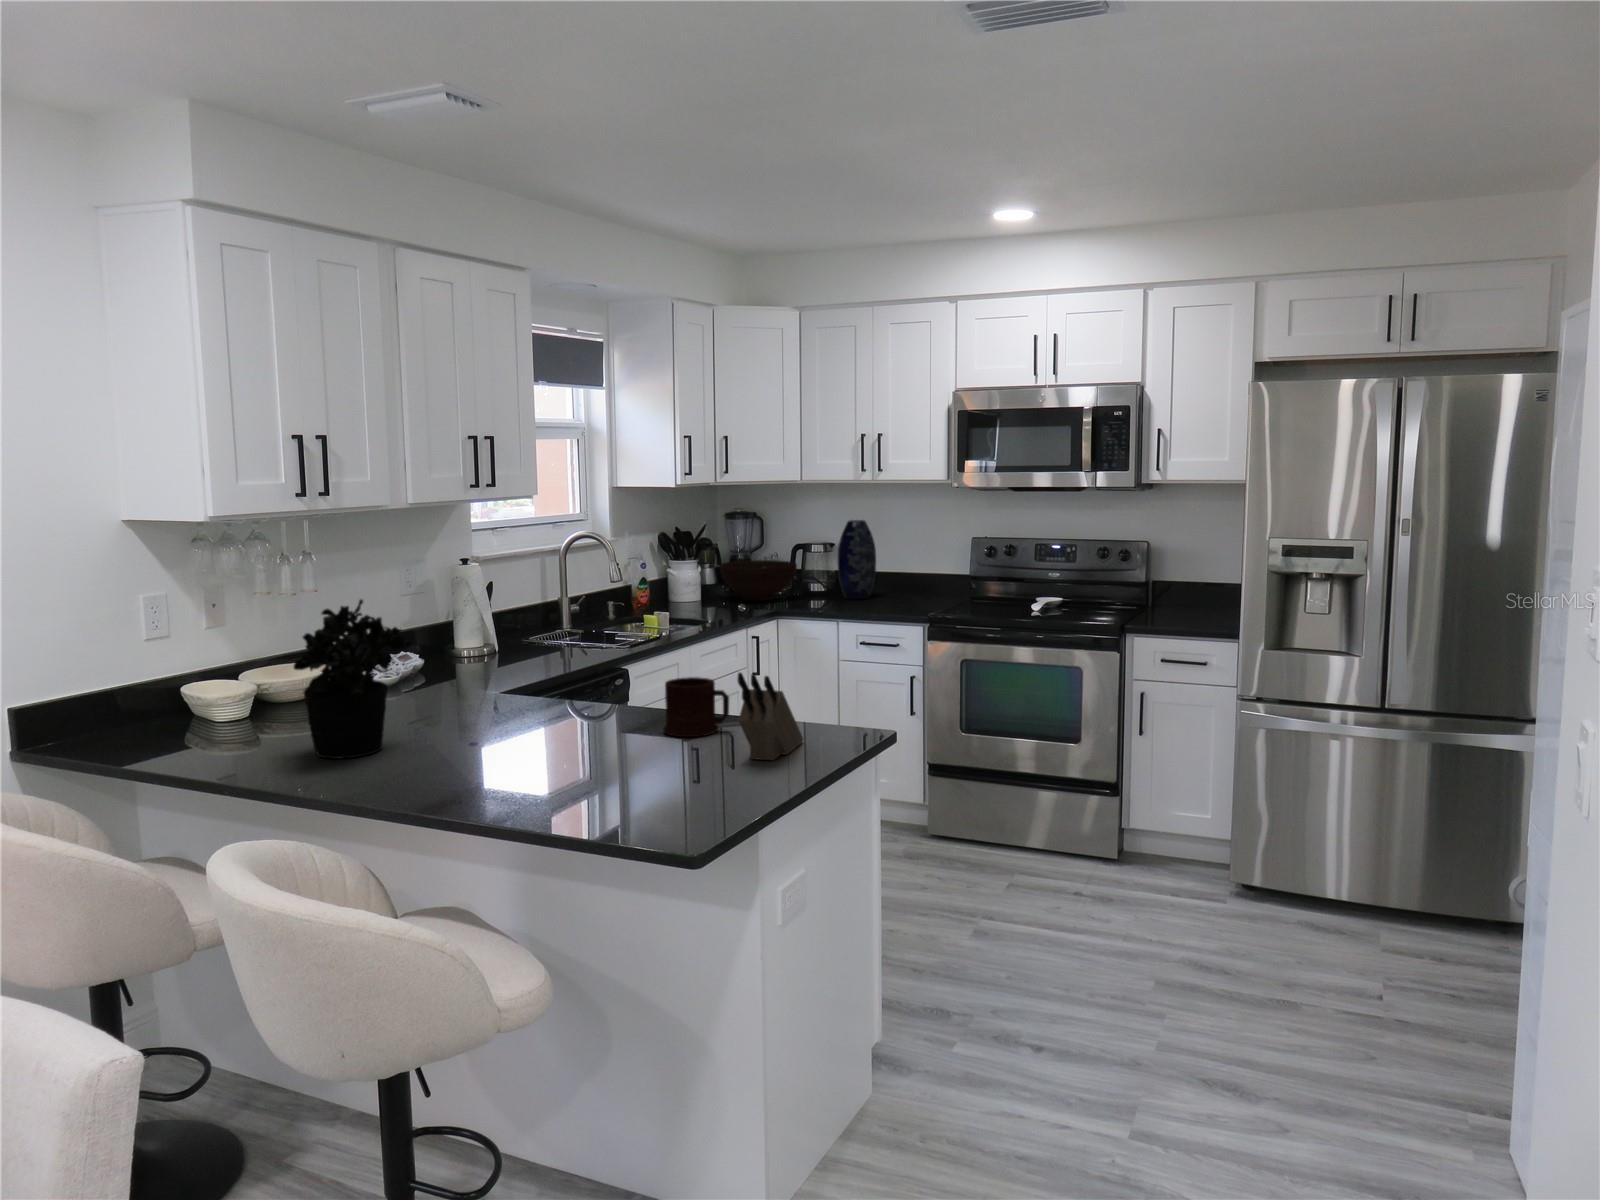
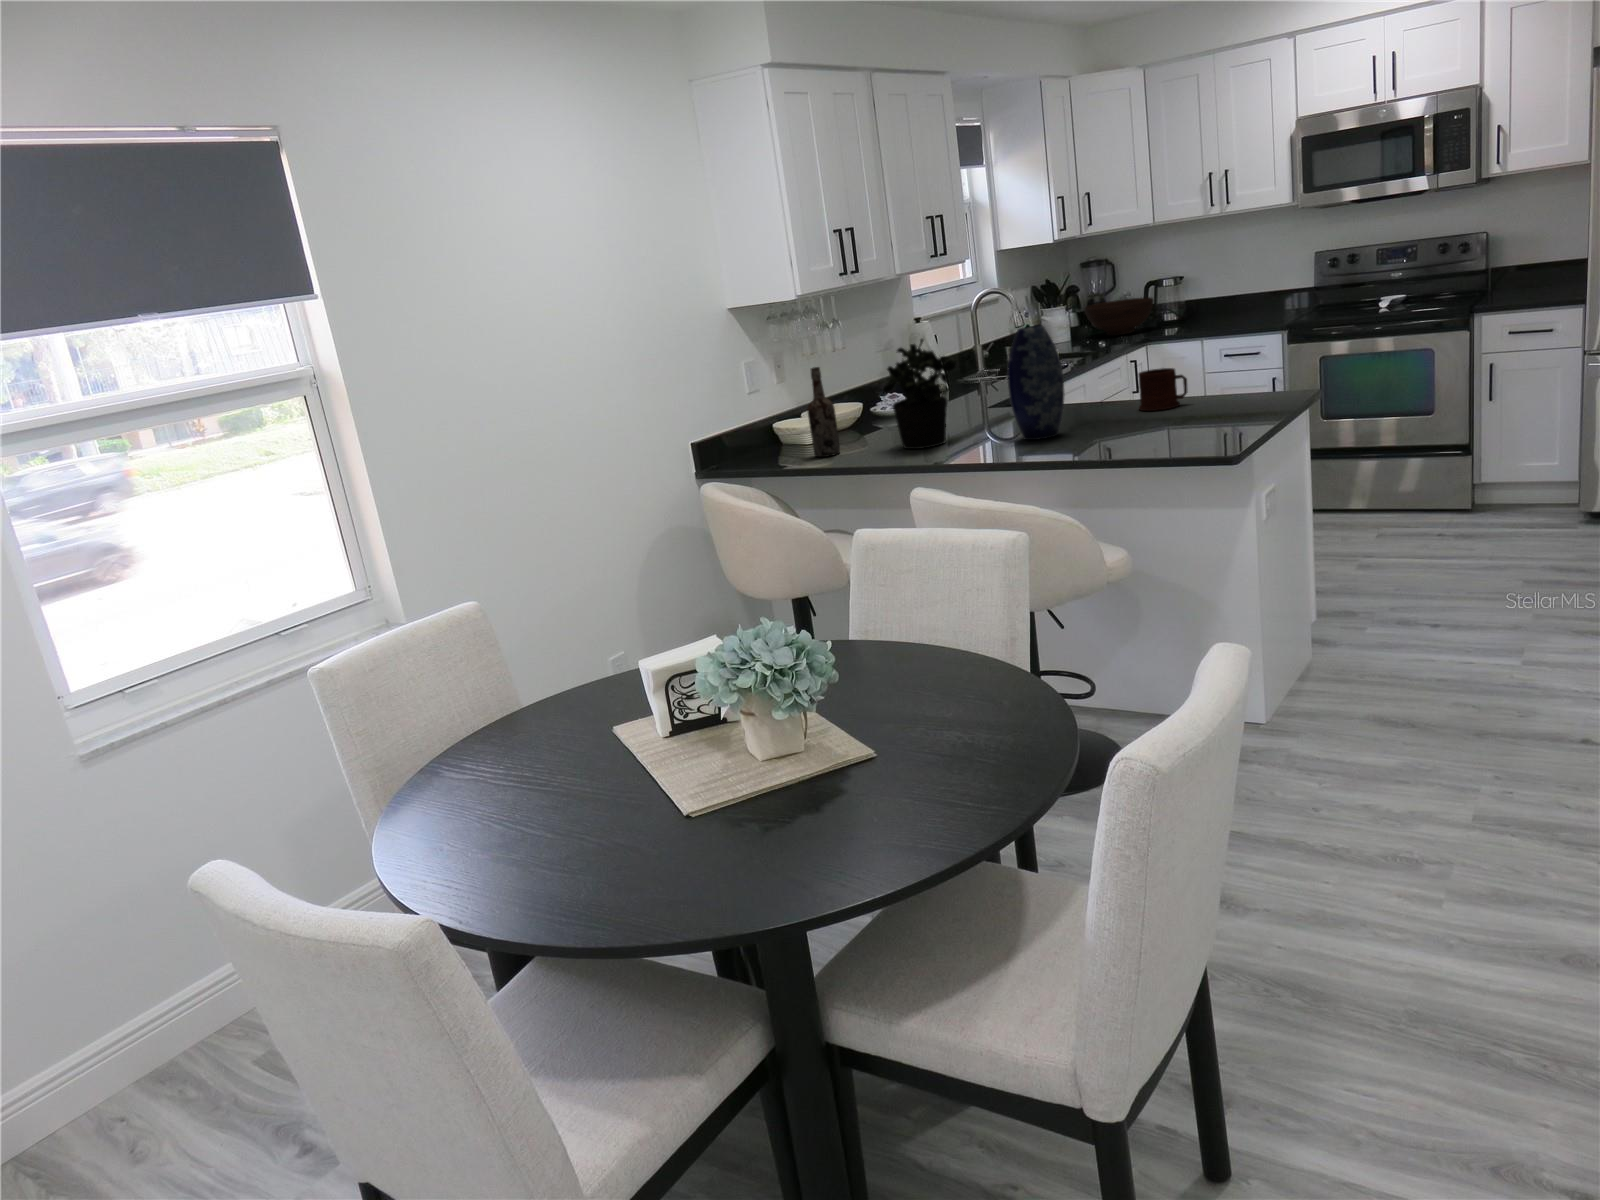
vase: present [837,520,876,599] -> present [1007,325,1065,440]
wine bottle: none [188,620,236,751] -> present [808,367,840,457]
knife block: present [738,672,803,760] -> none [1212,350,1252,413]

